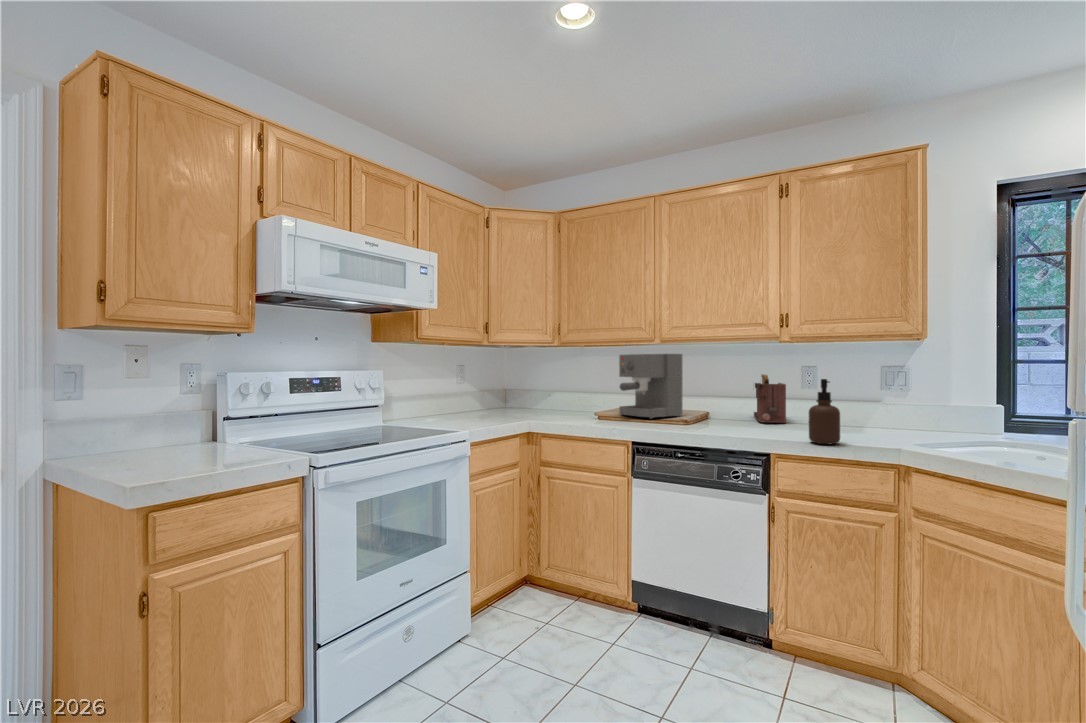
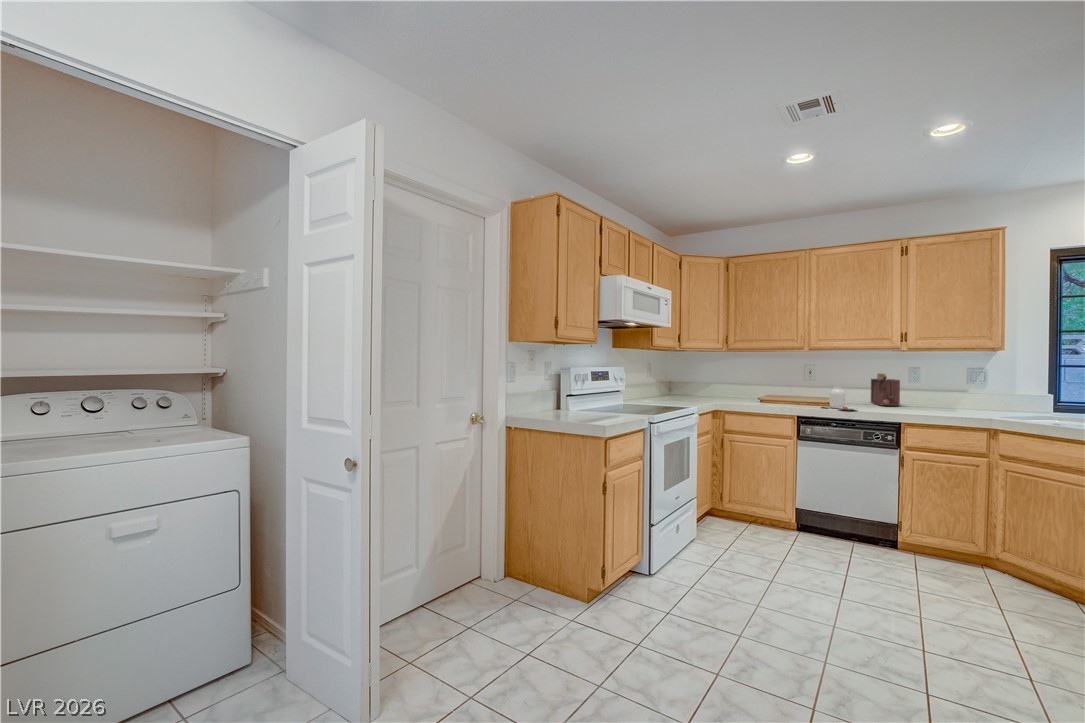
coffee maker: present [619,354,683,419] -> none [771,358,819,403]
soap dispenser: present [809,379,840,444] -> none [929,376,950,417]
jar: none [668,396,714,432] -> present [830,387,858,410]

